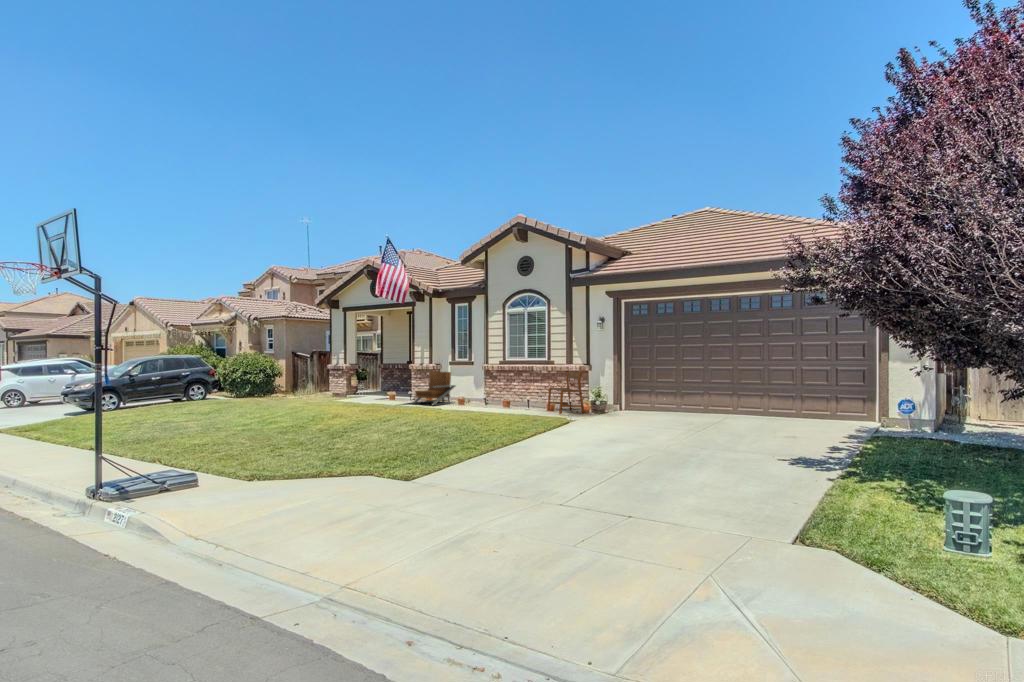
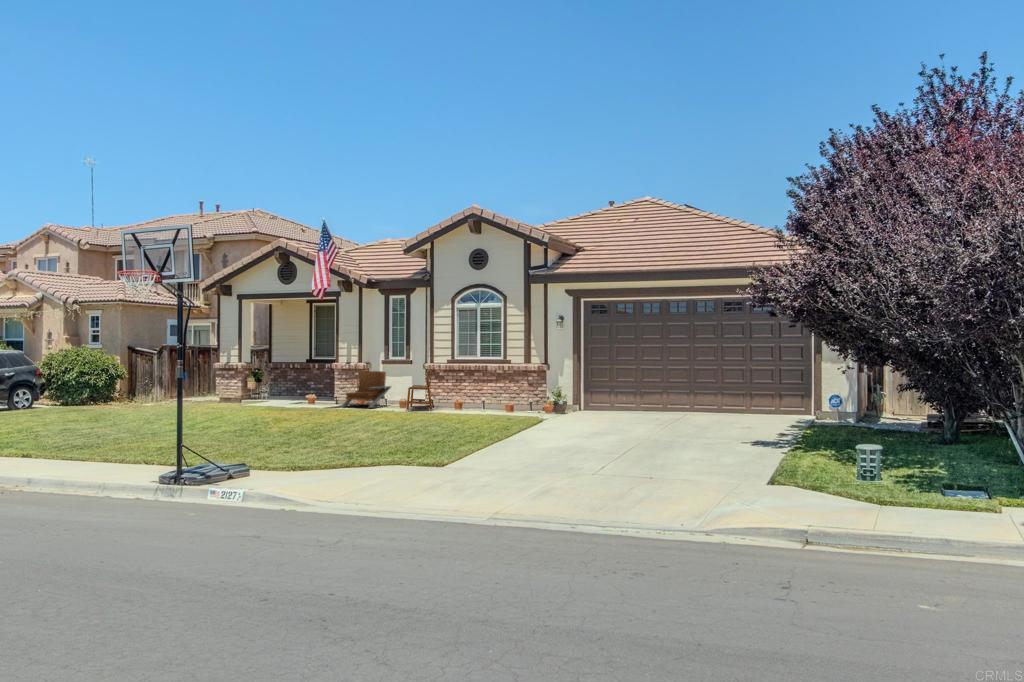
bench: present [547,371,584,414] -> present [407,370,434,410]

